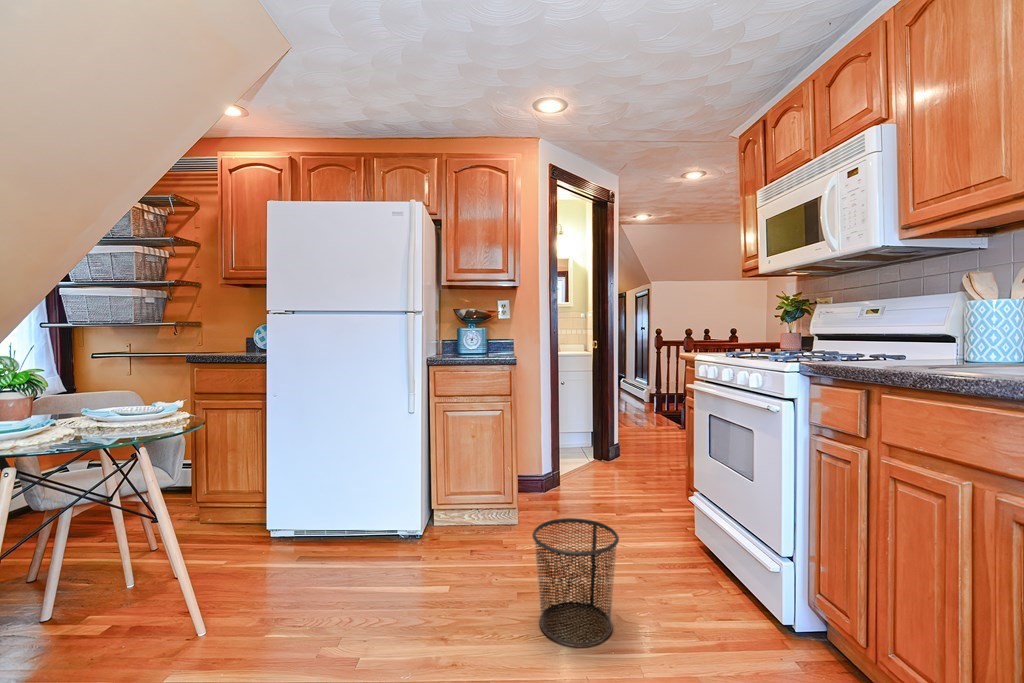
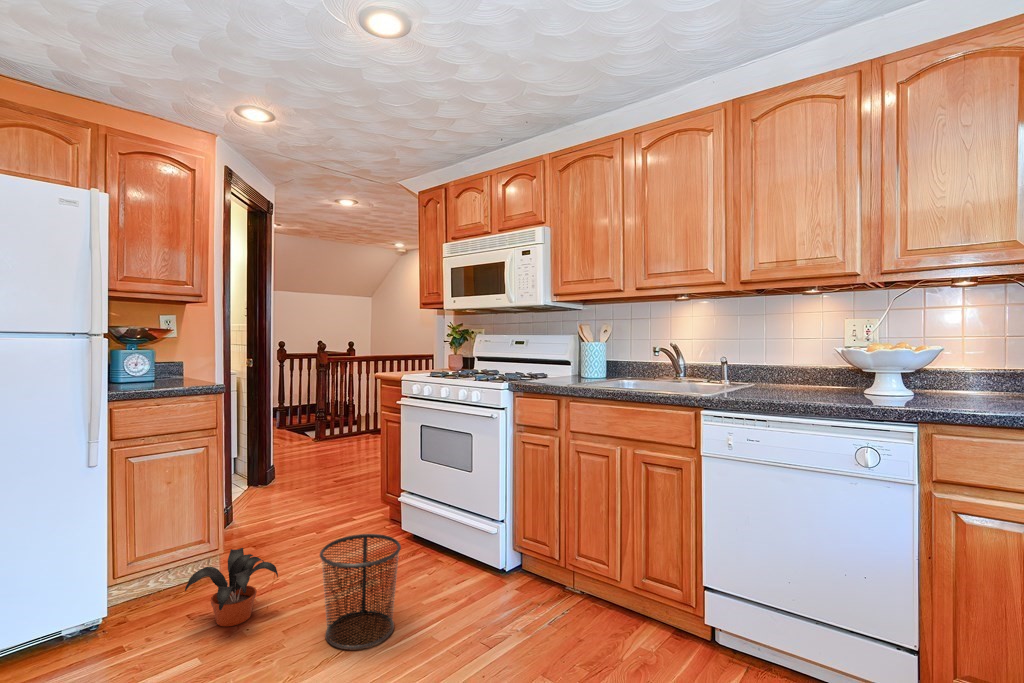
potted plant: none [454,503,525,572] -> present [185,548,278,626]

